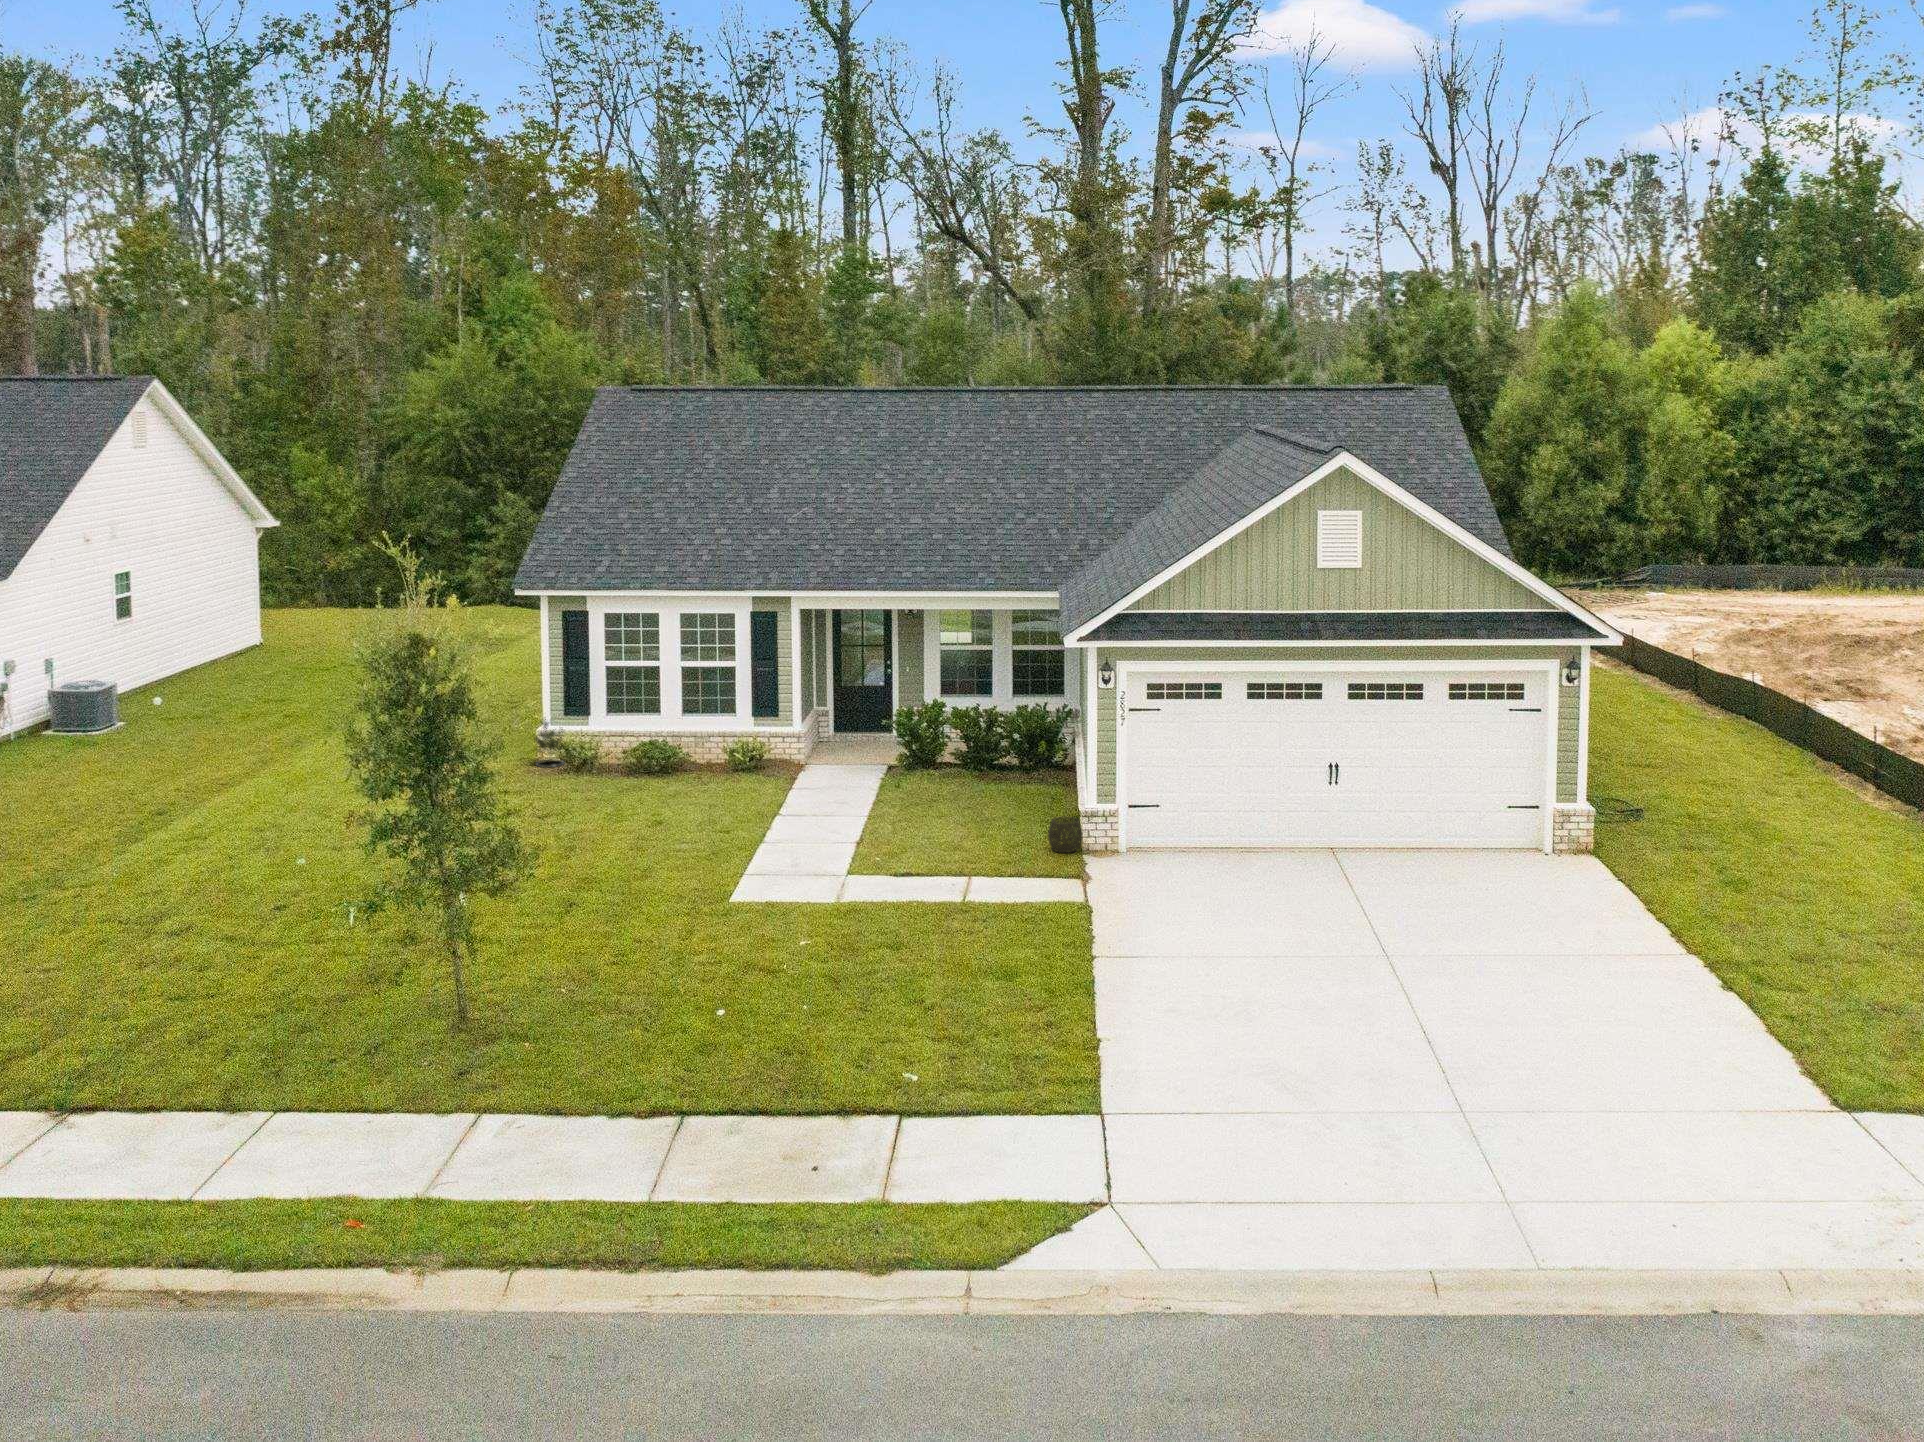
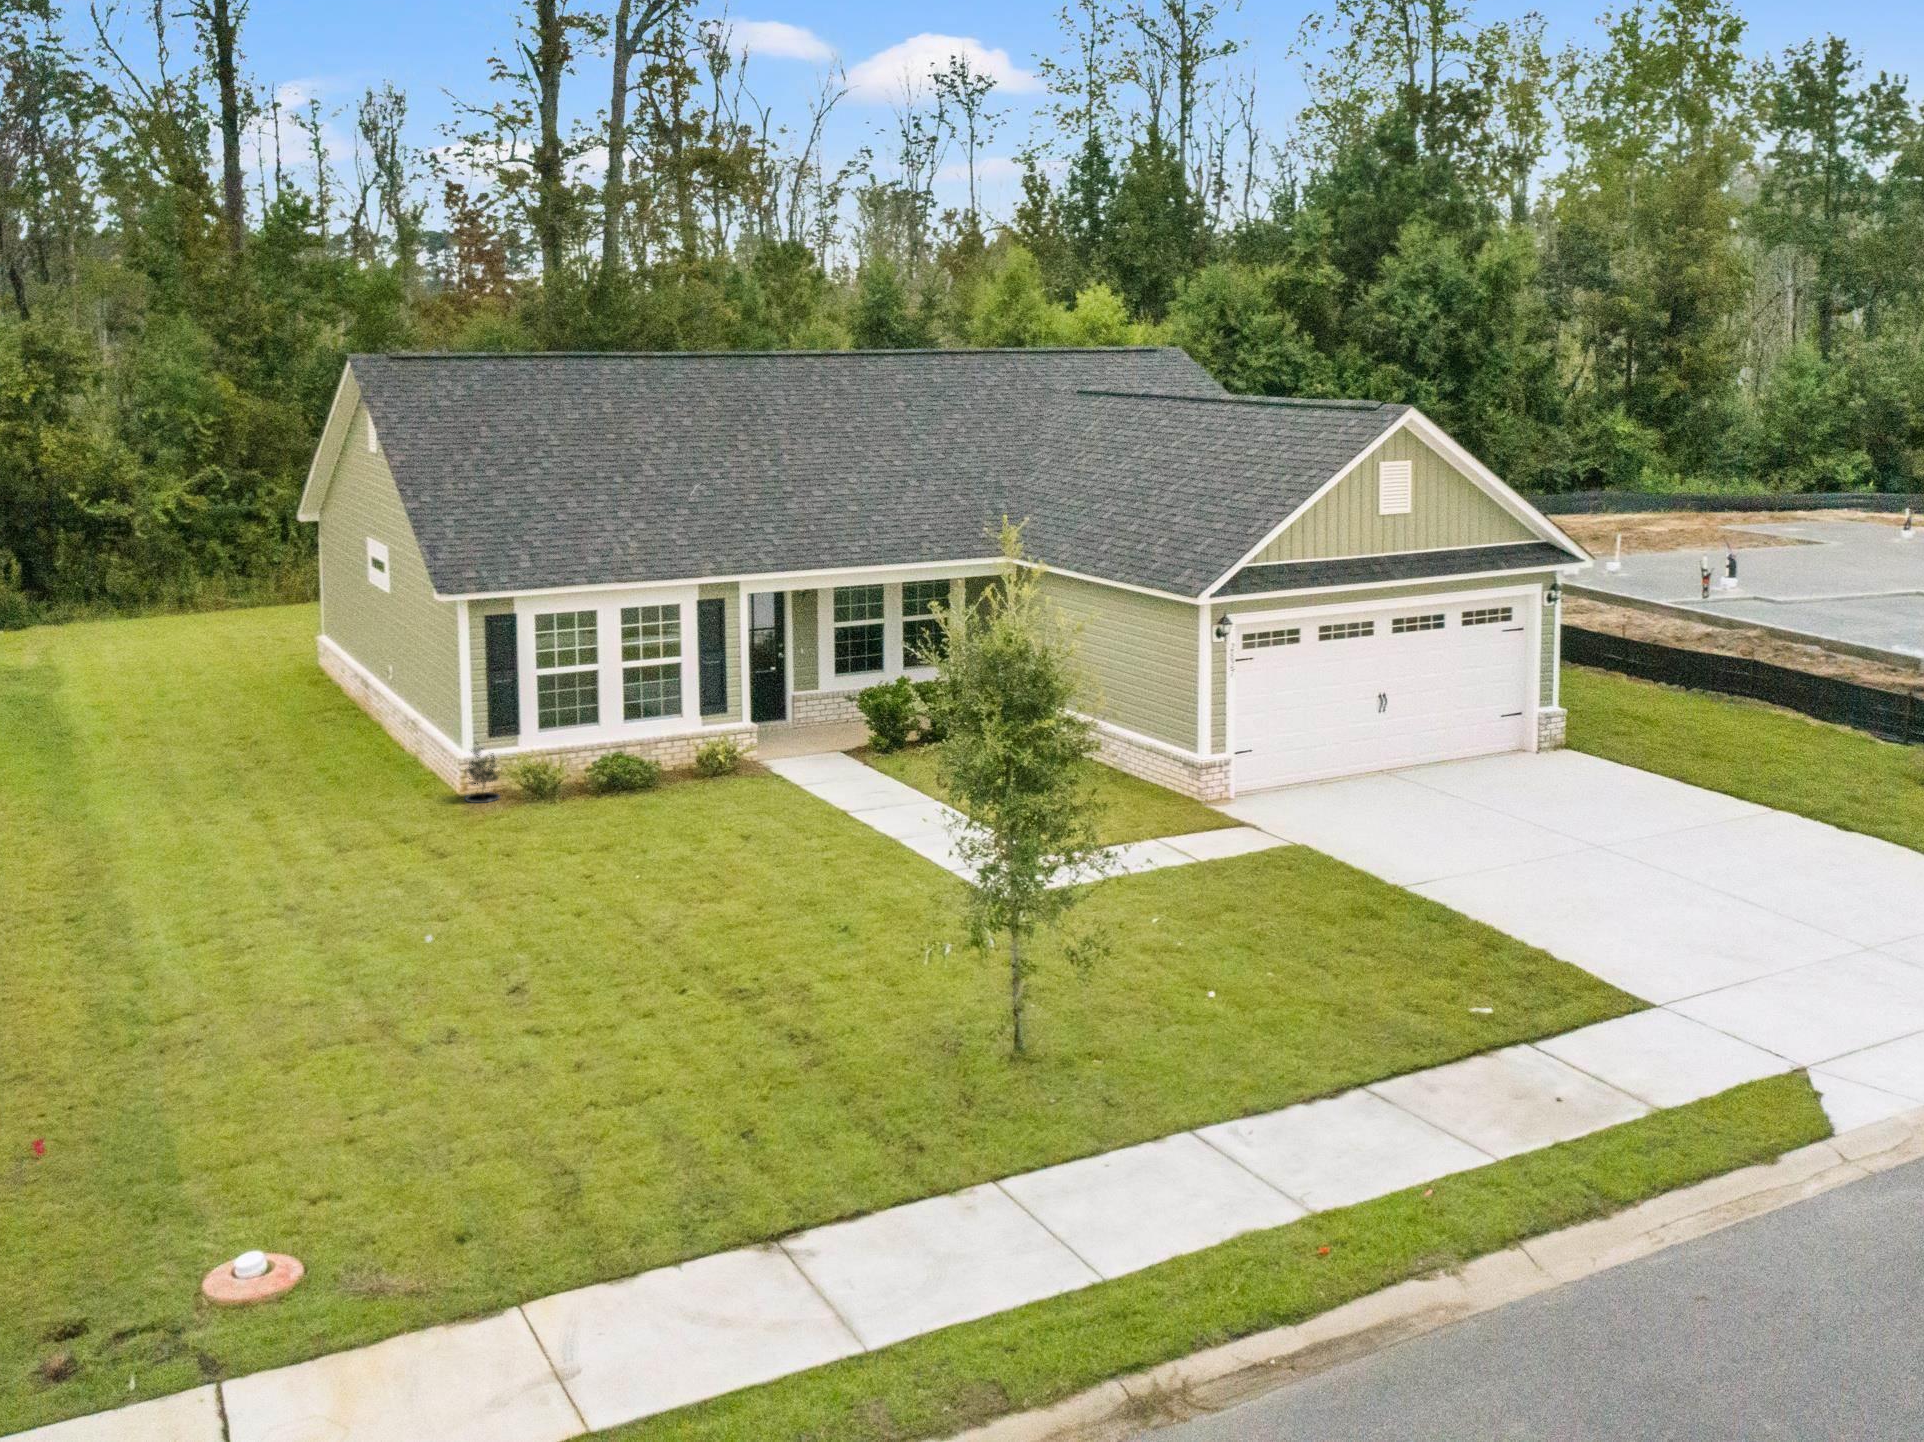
woven basket: present [1048,817,1083,853] -> none [1174,771,1209,807]

